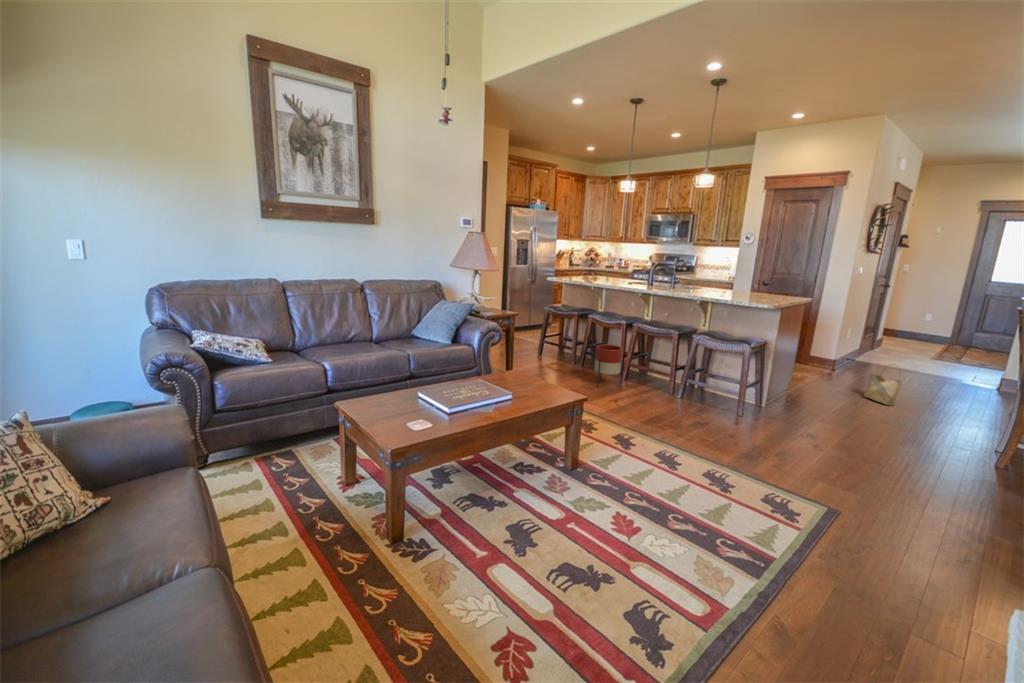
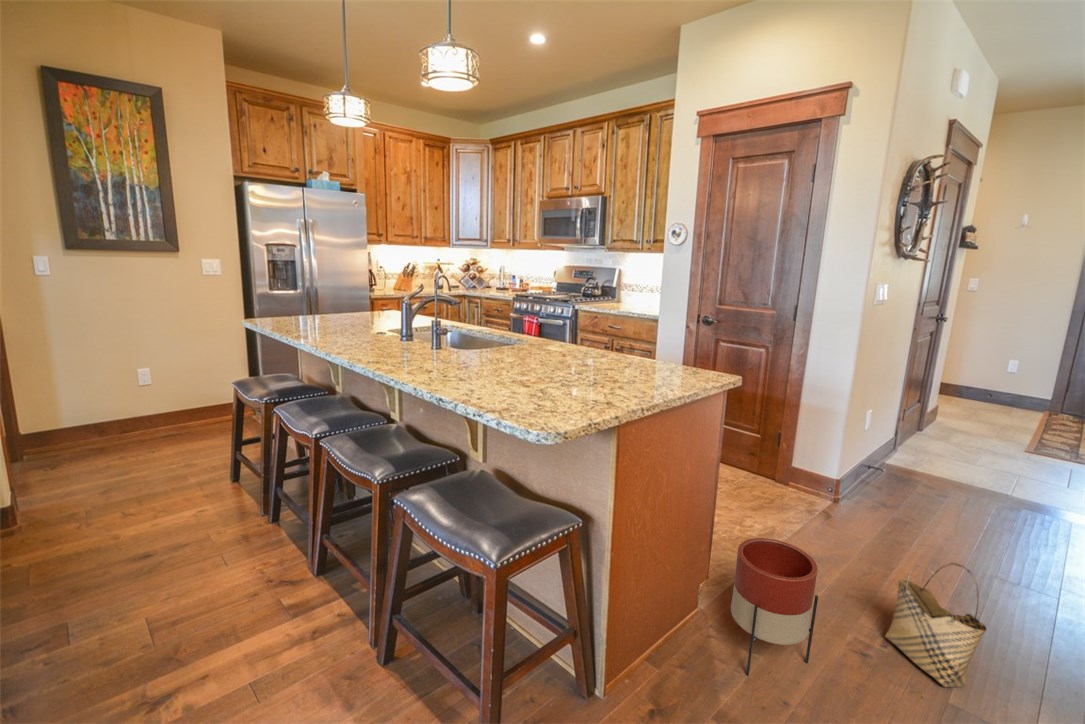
planter: present [594,344,623,387] -> present [731,538,818,675]

